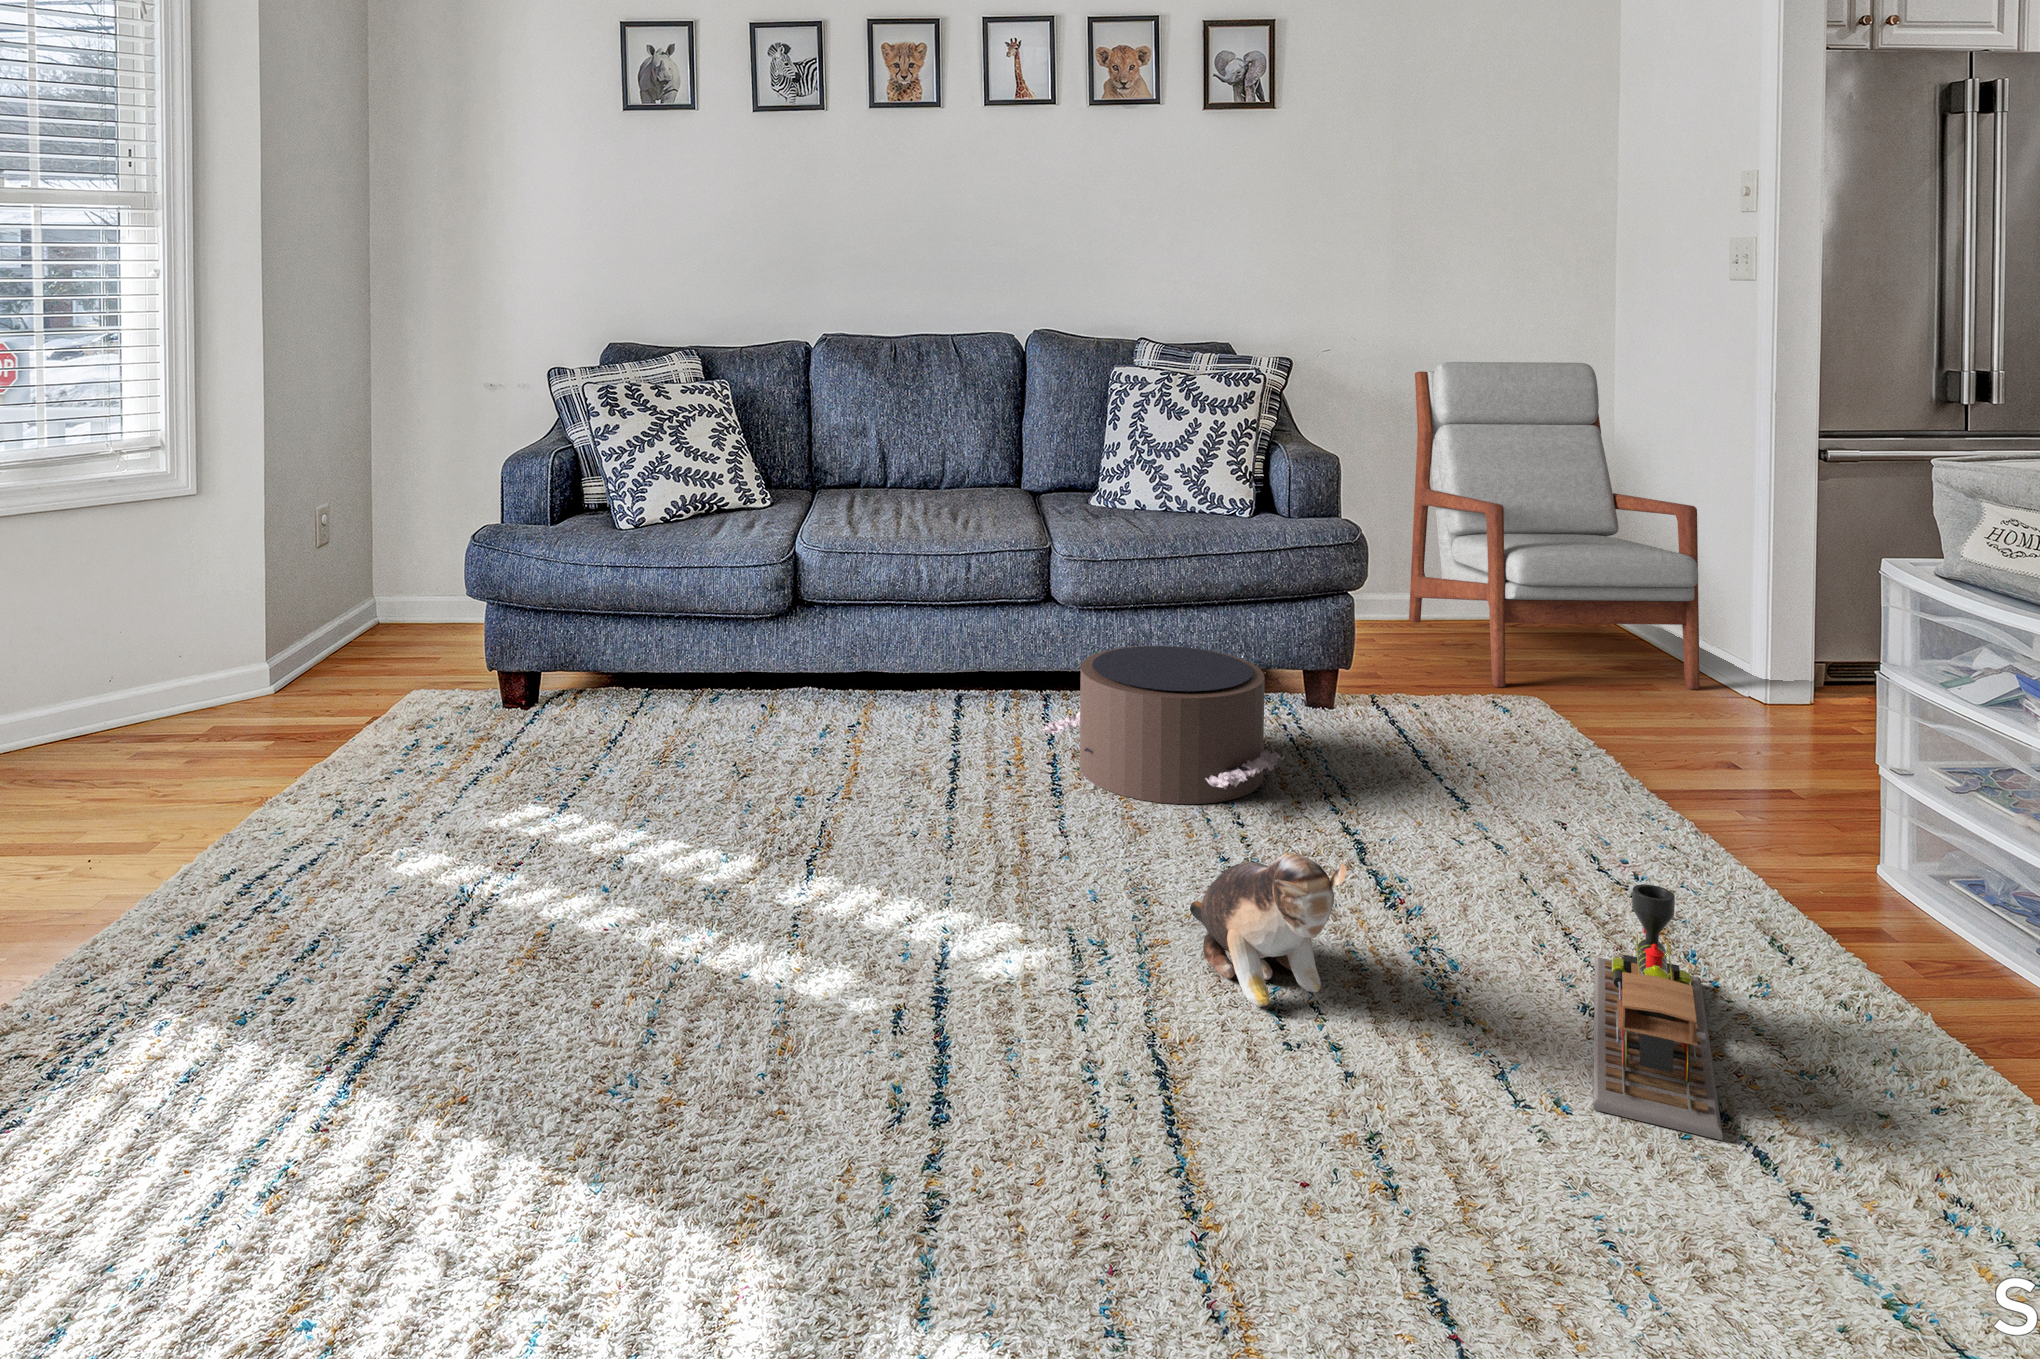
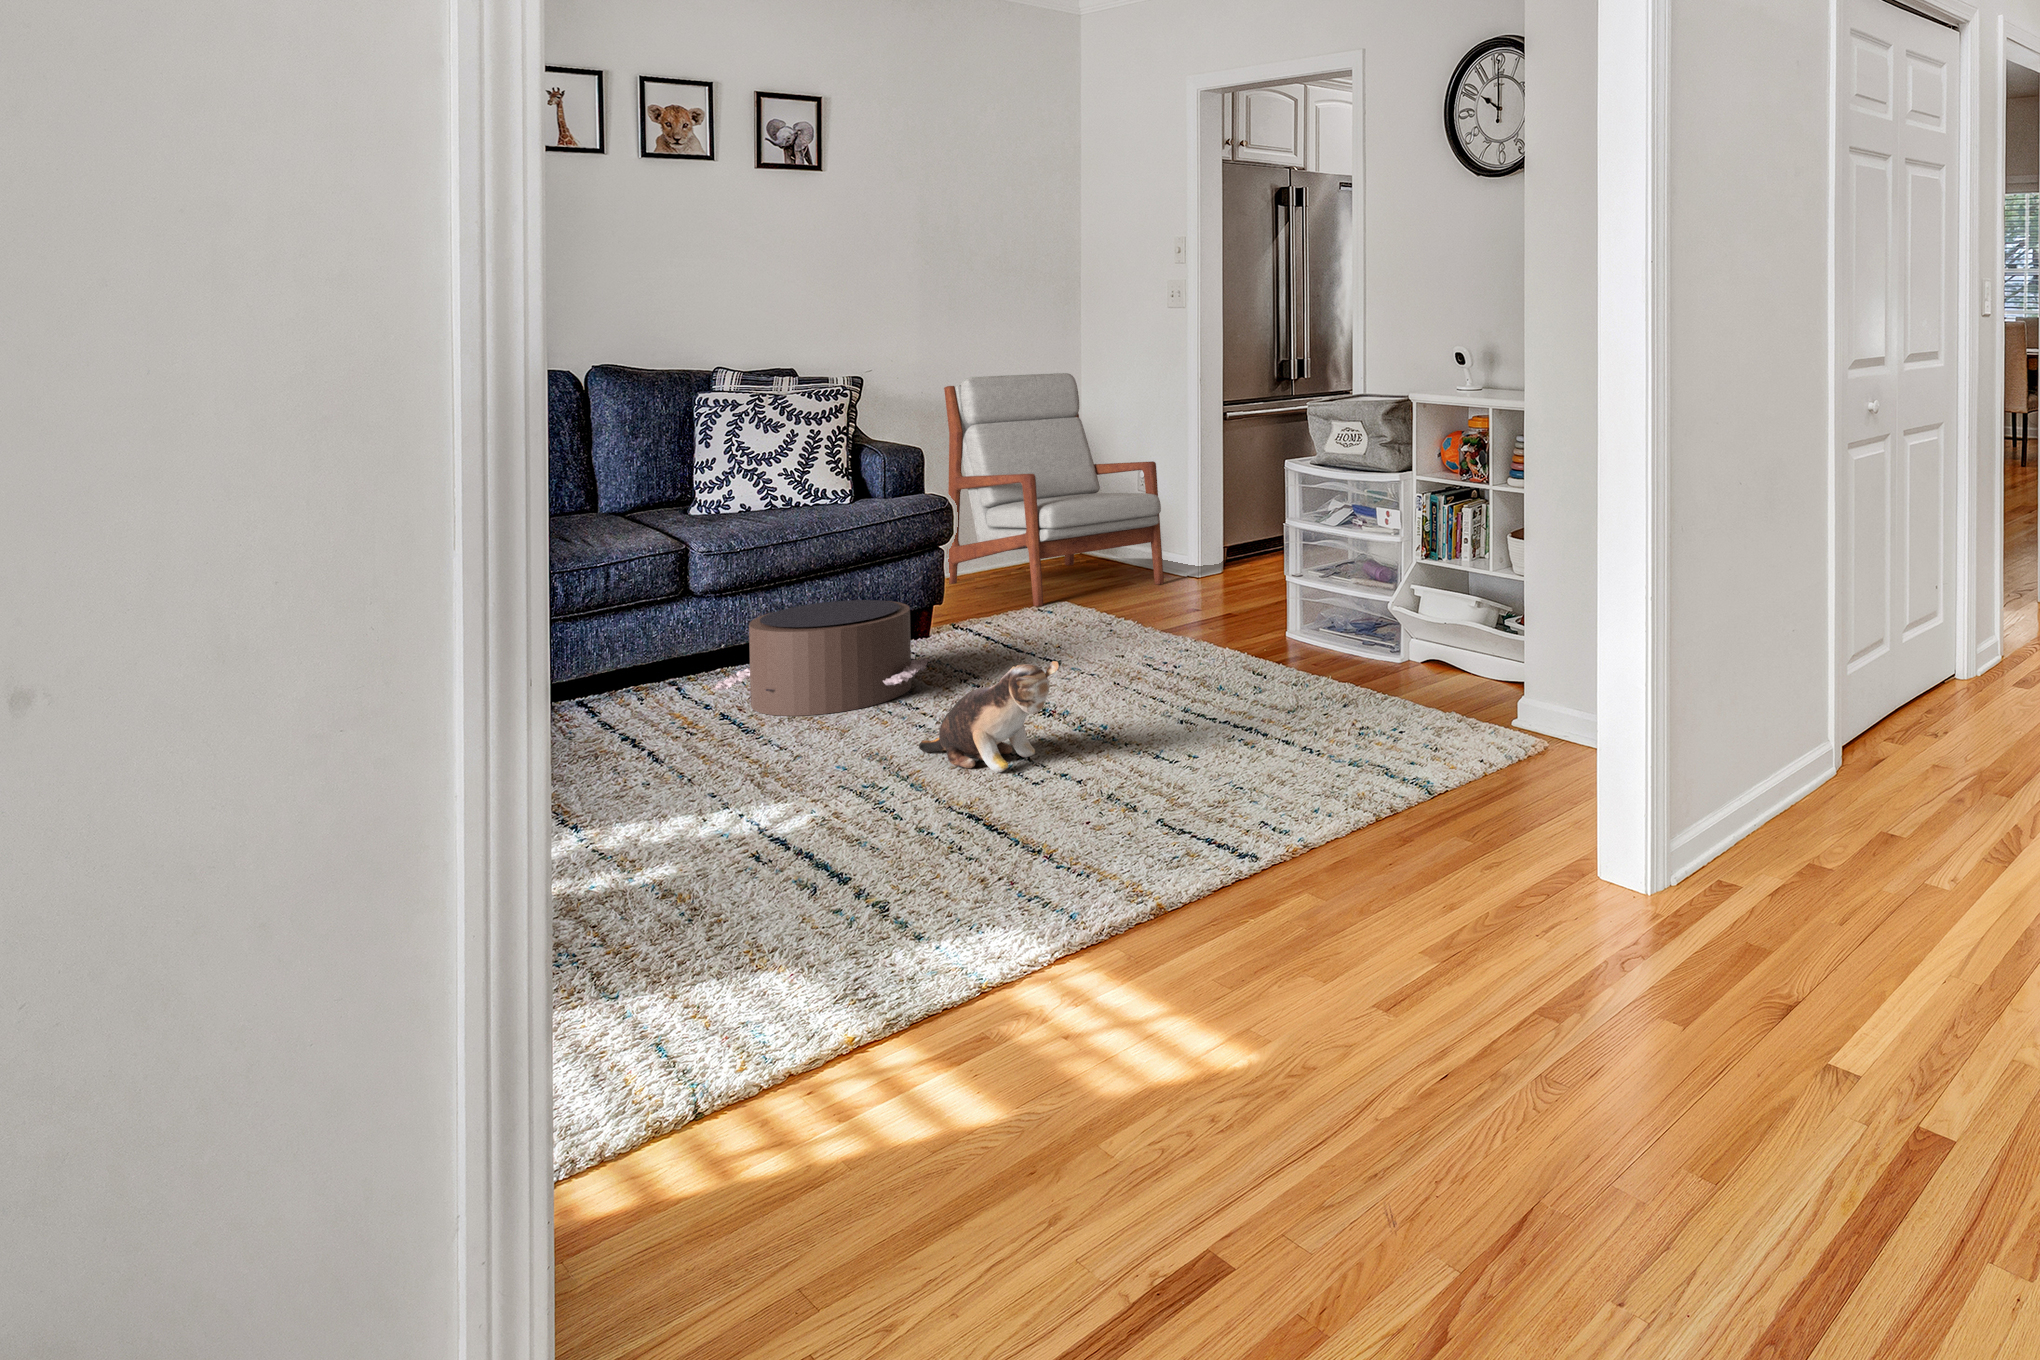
toy train: present [1593,884,1723,1140] -> none [1175,642,1267,752]

